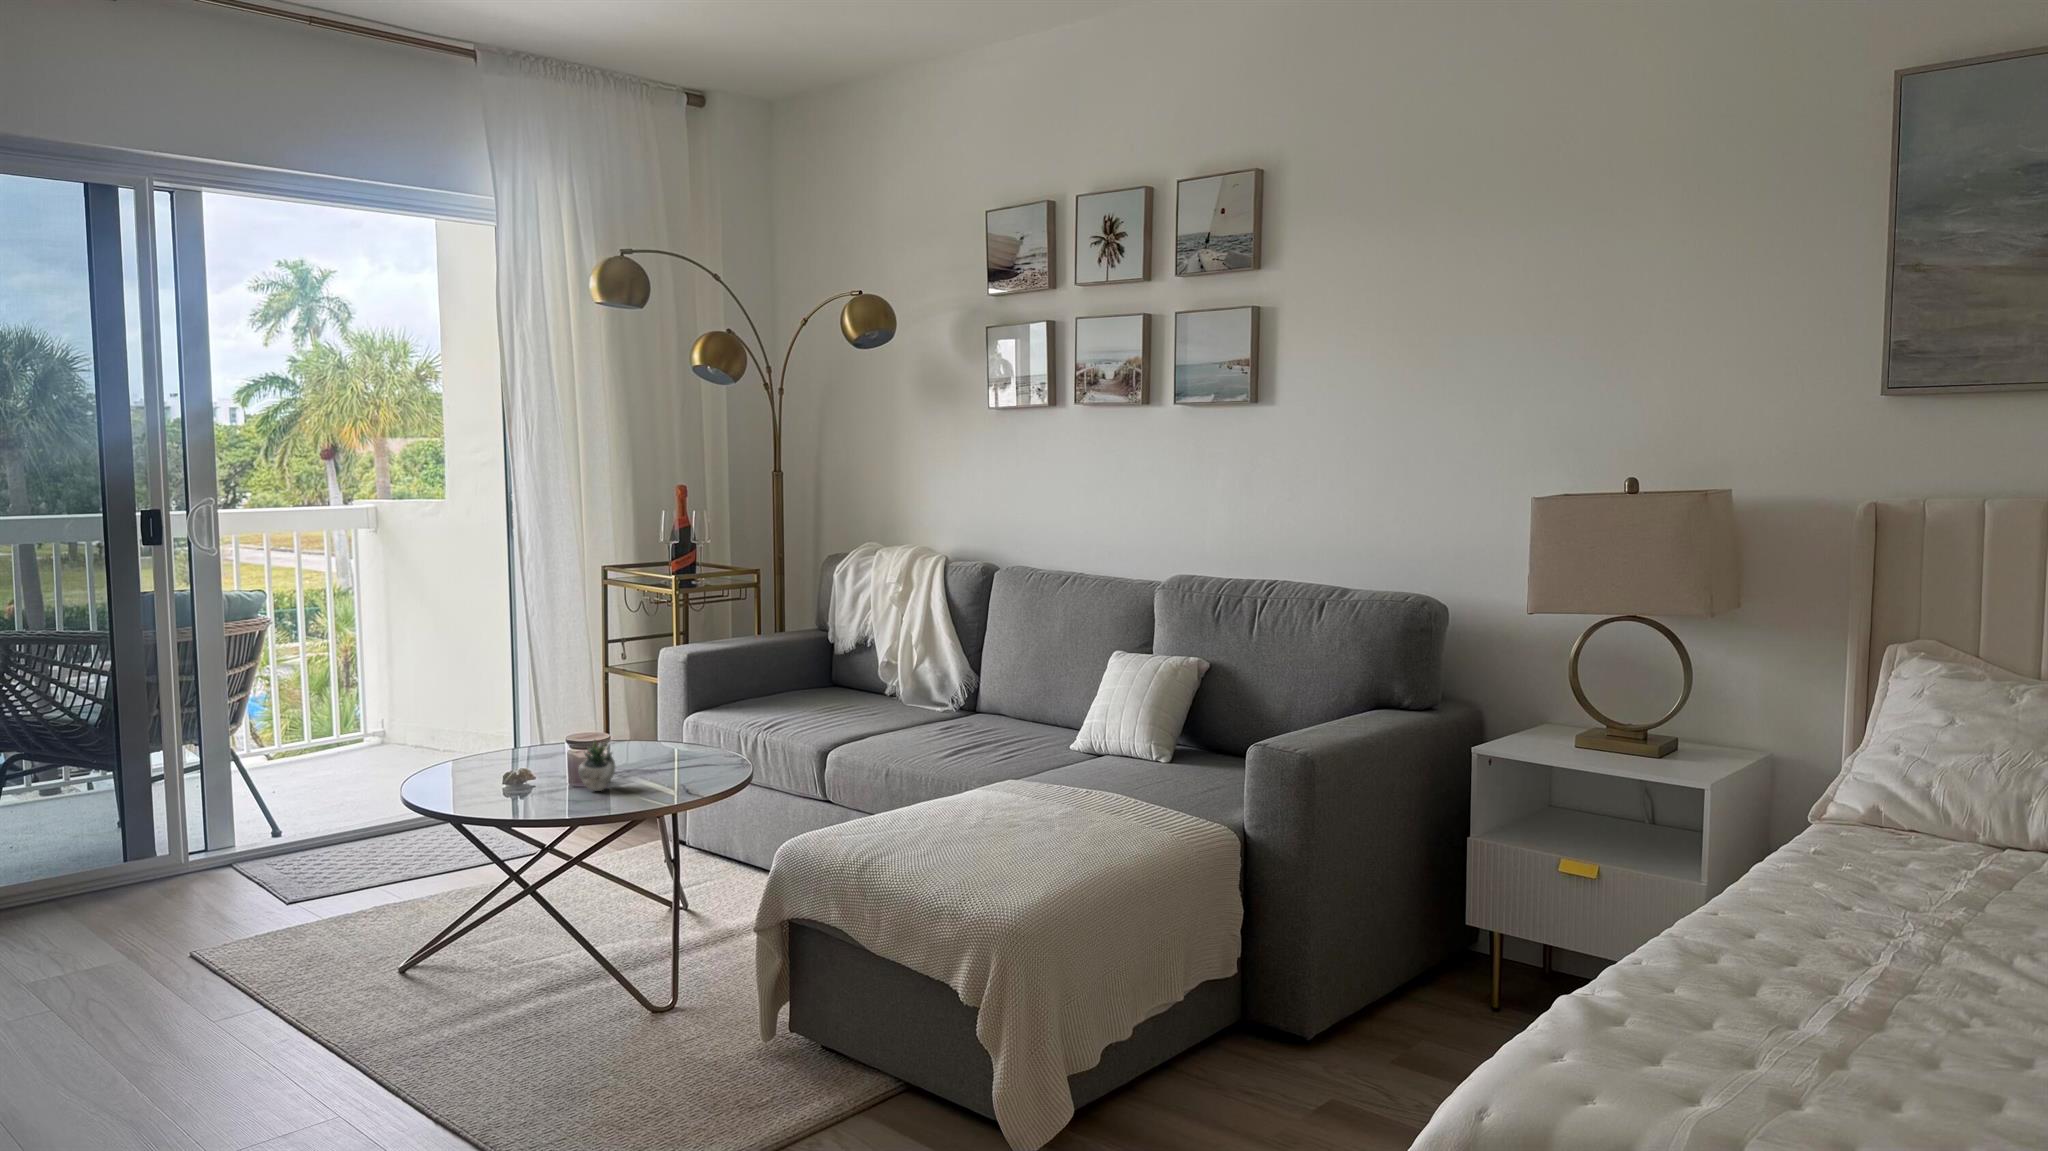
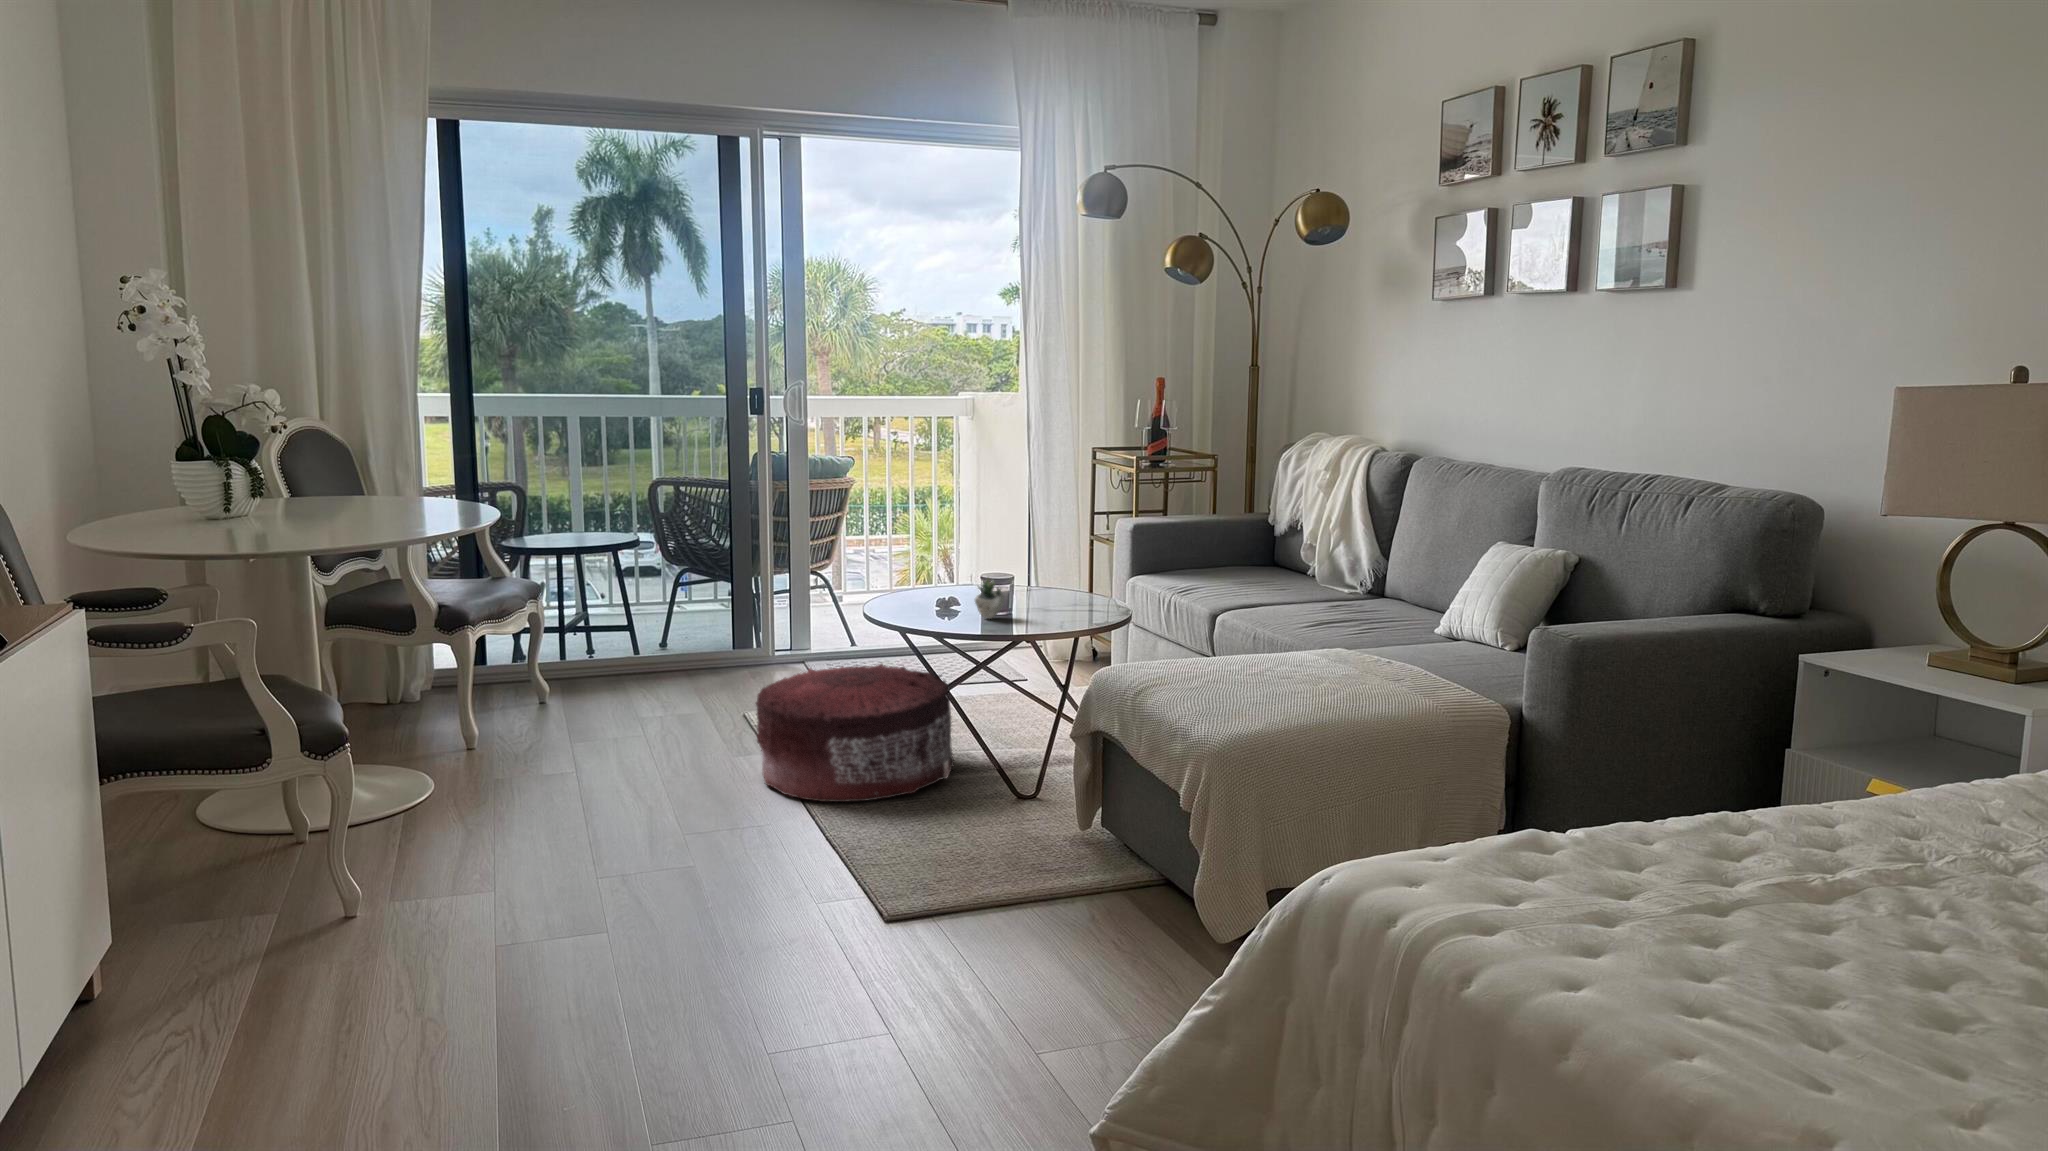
pouf: none [268,860,549,1064] -> present [756,664,954,802]

